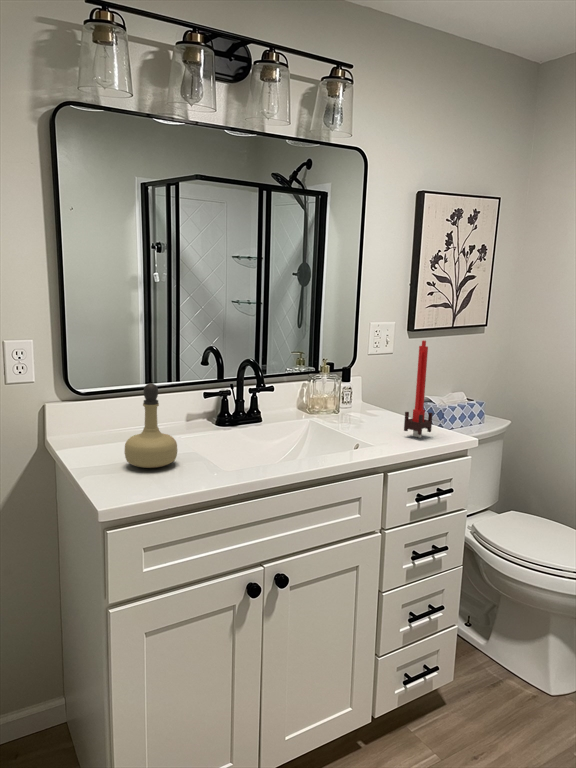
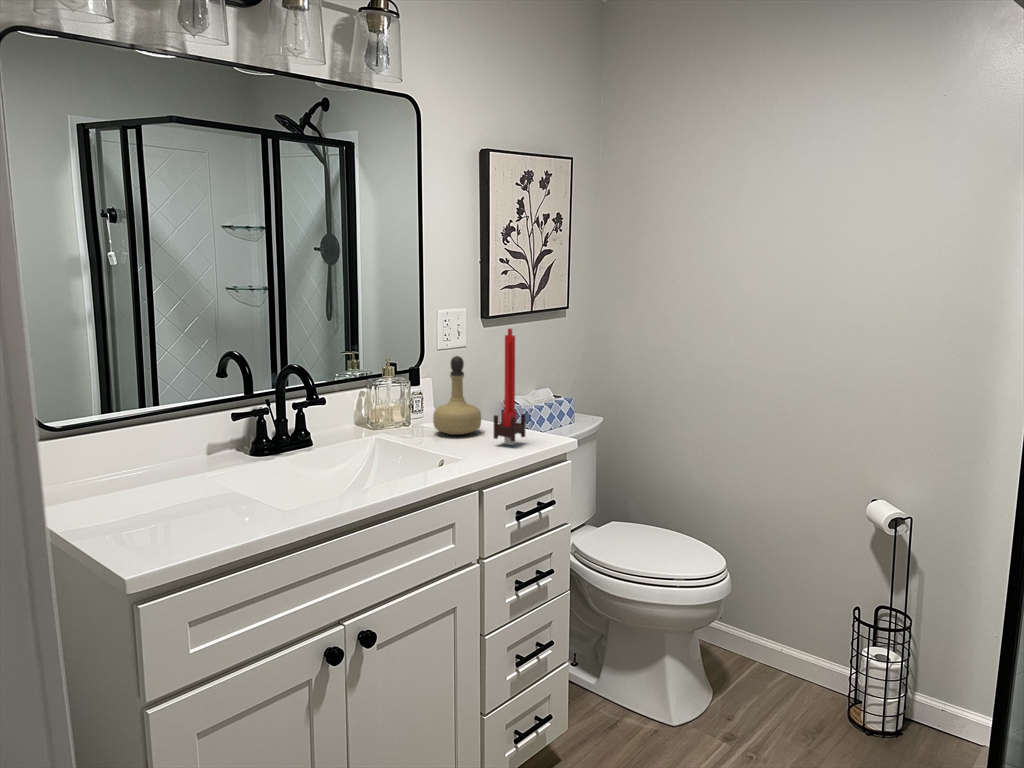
perfume bottle: present [125,383,177,468] -> present [433,356,481,435]

